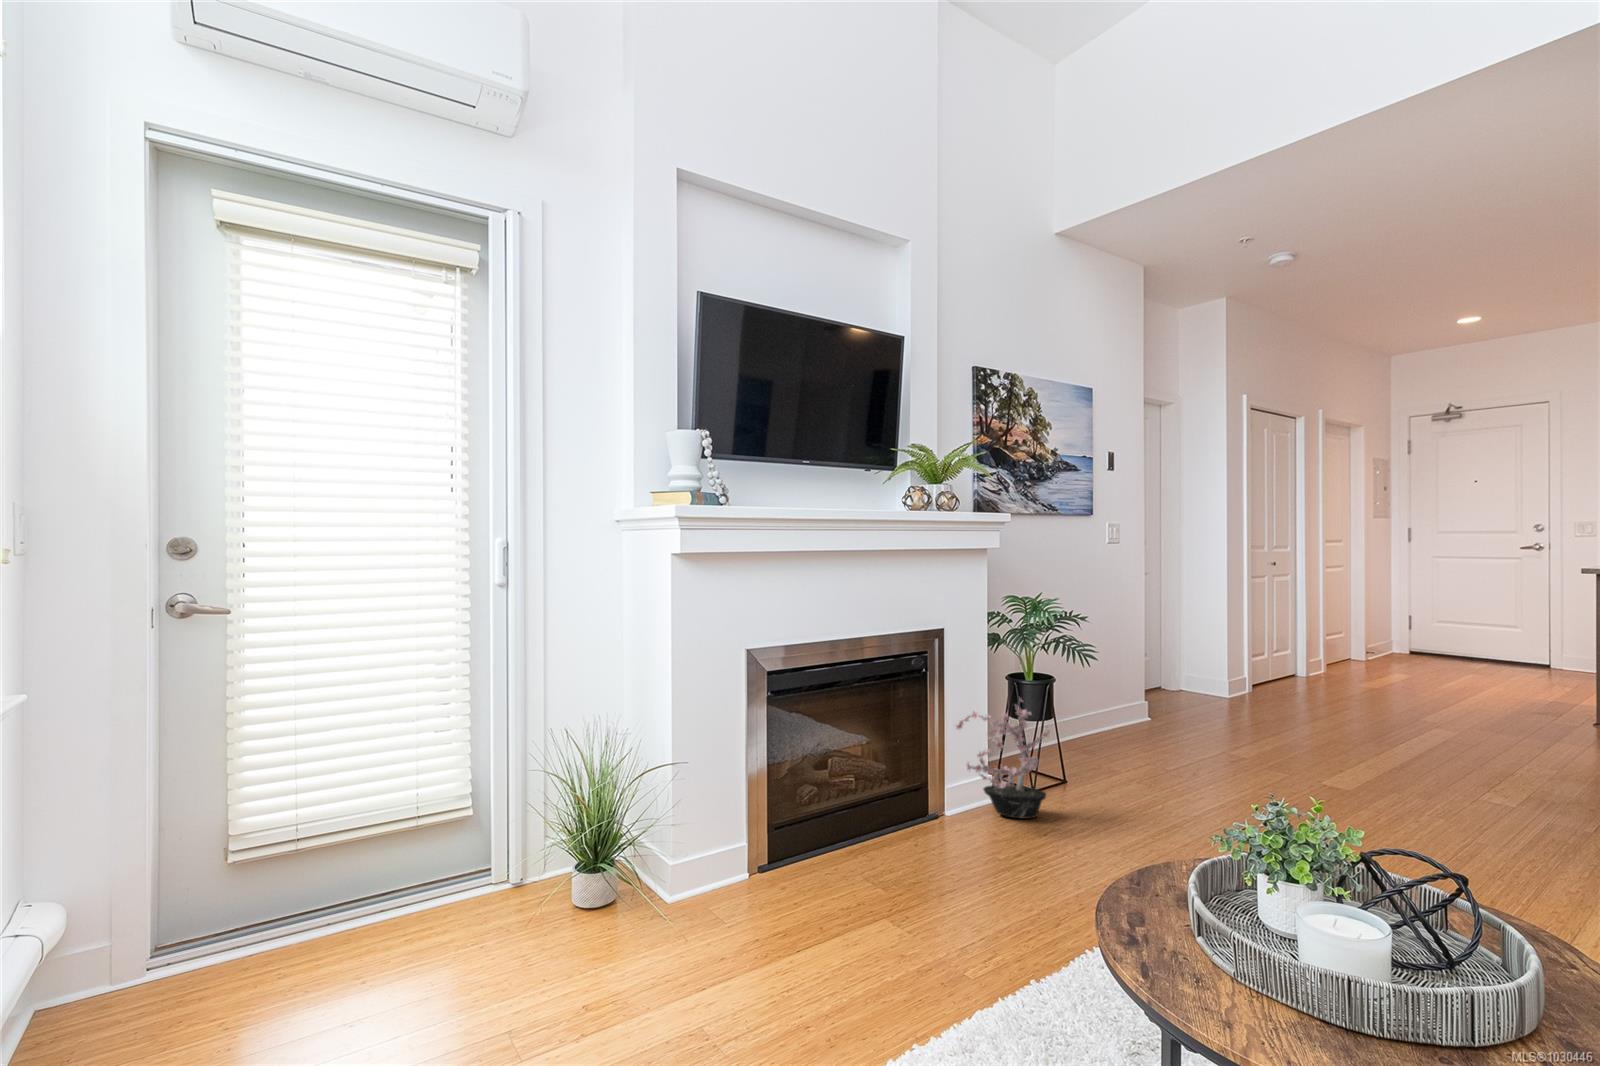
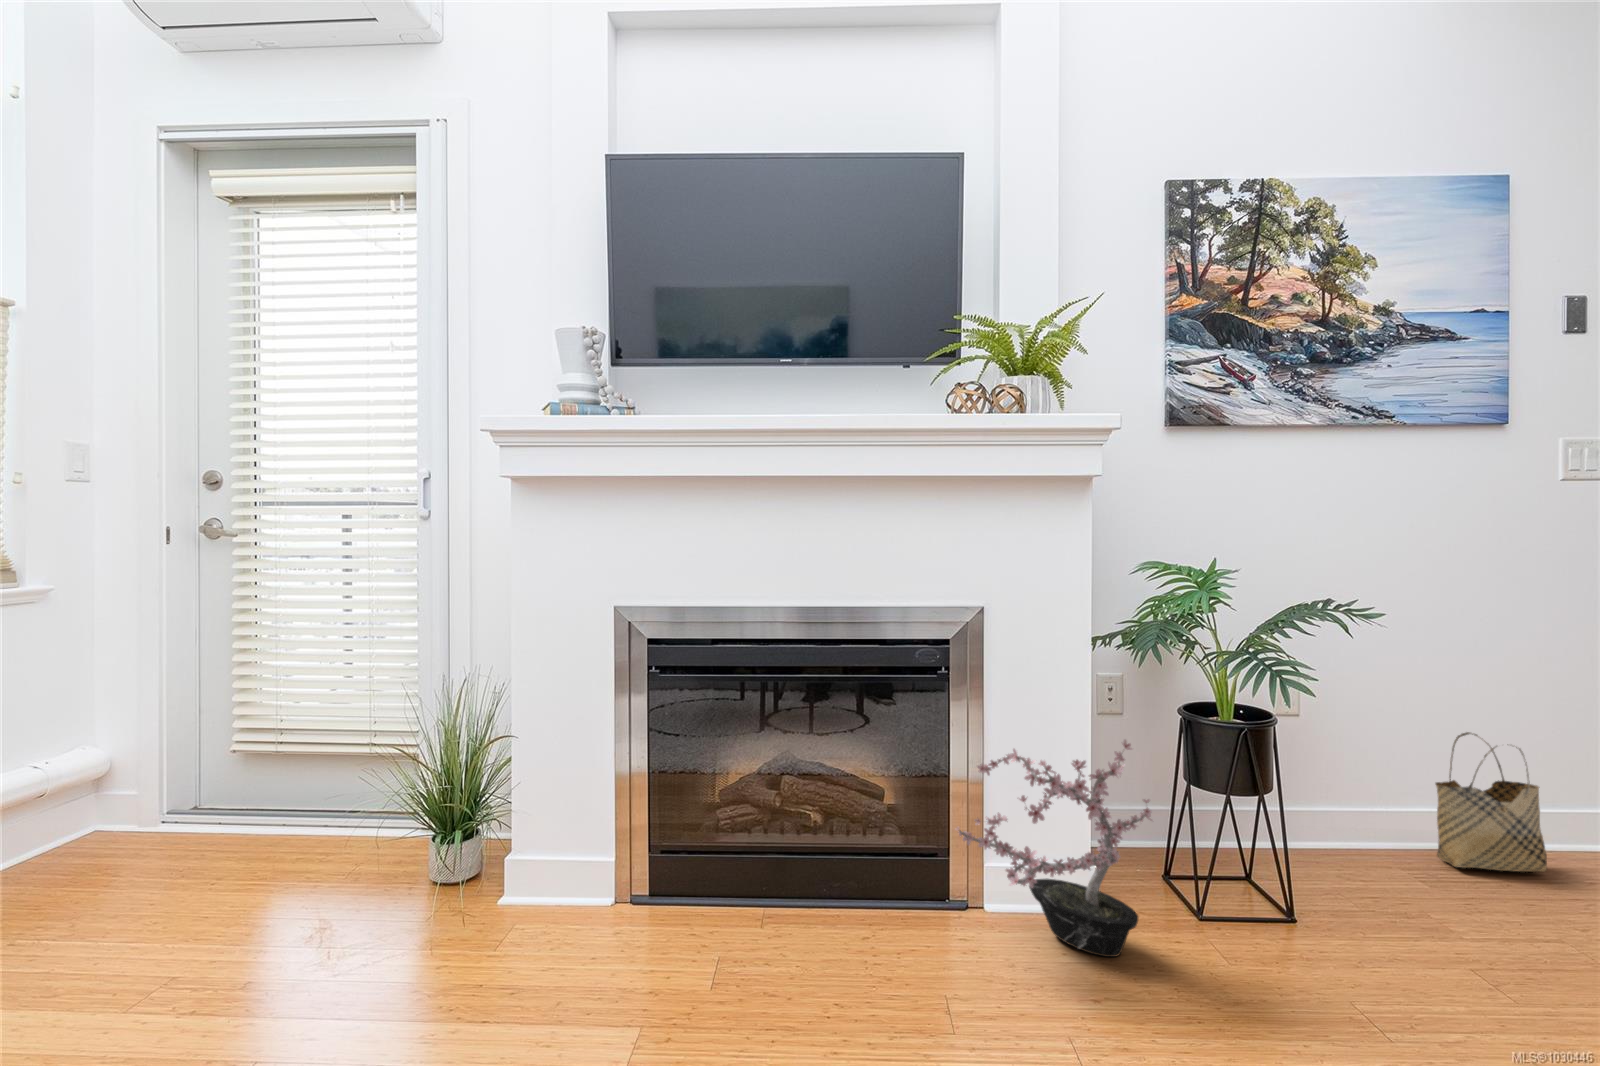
woven basket: none [1082,674,1122,744] -> present [1436,732,1547,872]

